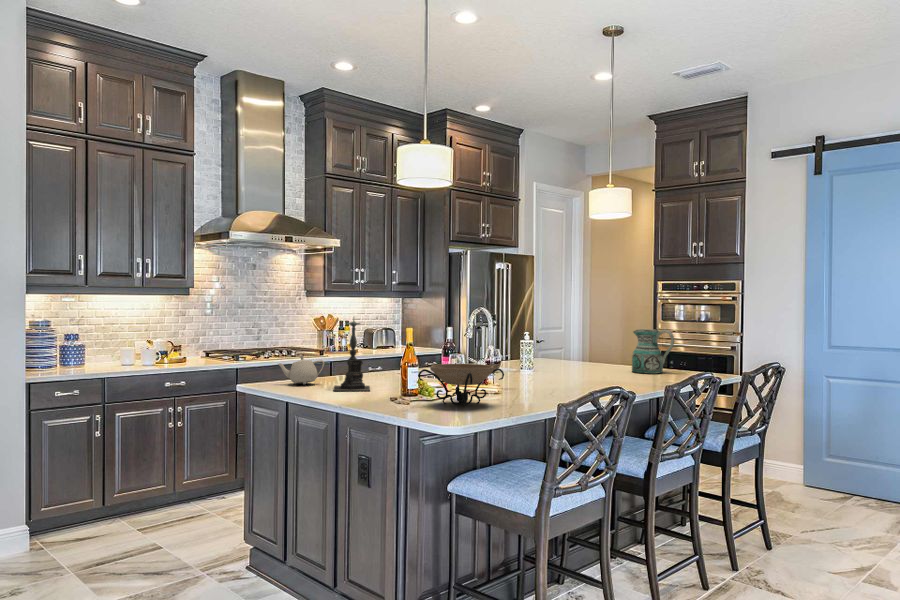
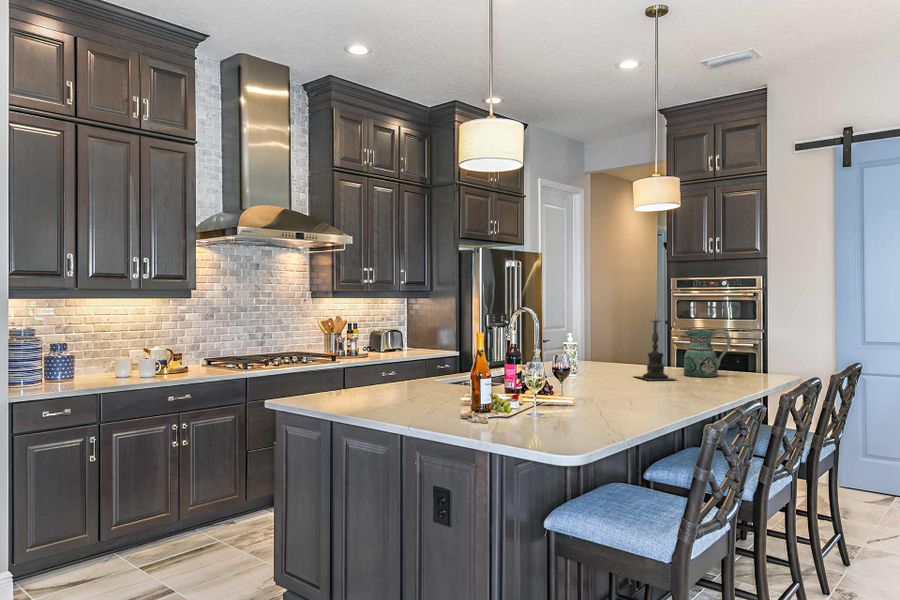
candle holder: present [334,319,370,391] -> present [636,317,675,381]
teapot: present [278,355,324,384] -> none [314,366,368,399]
decorative bowl: present [418,364,504,407] -> none [502,374,597,426]

